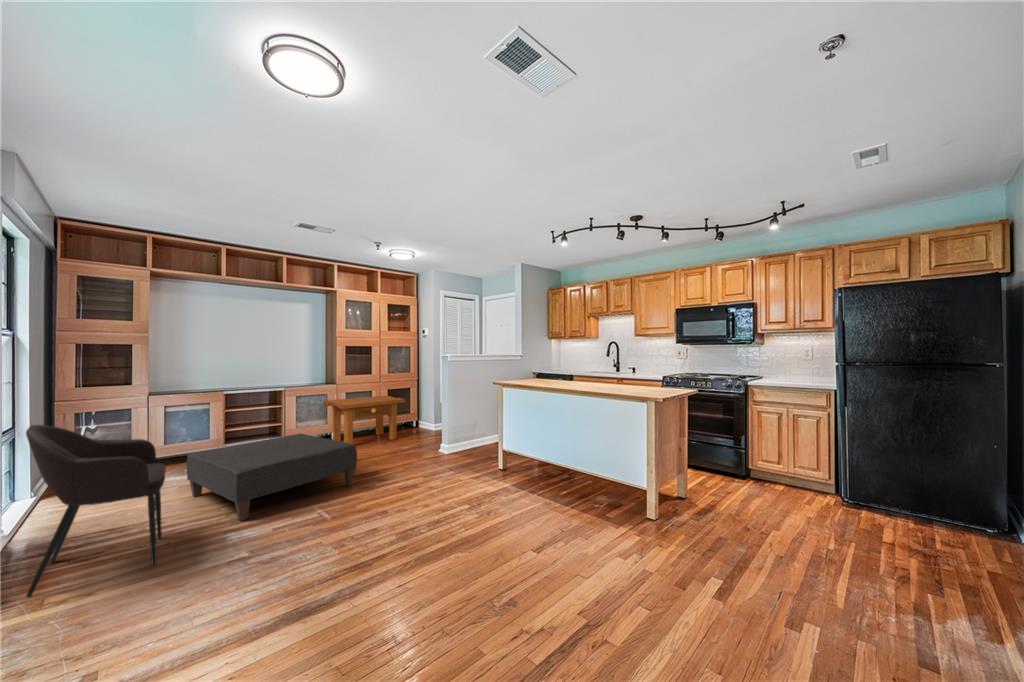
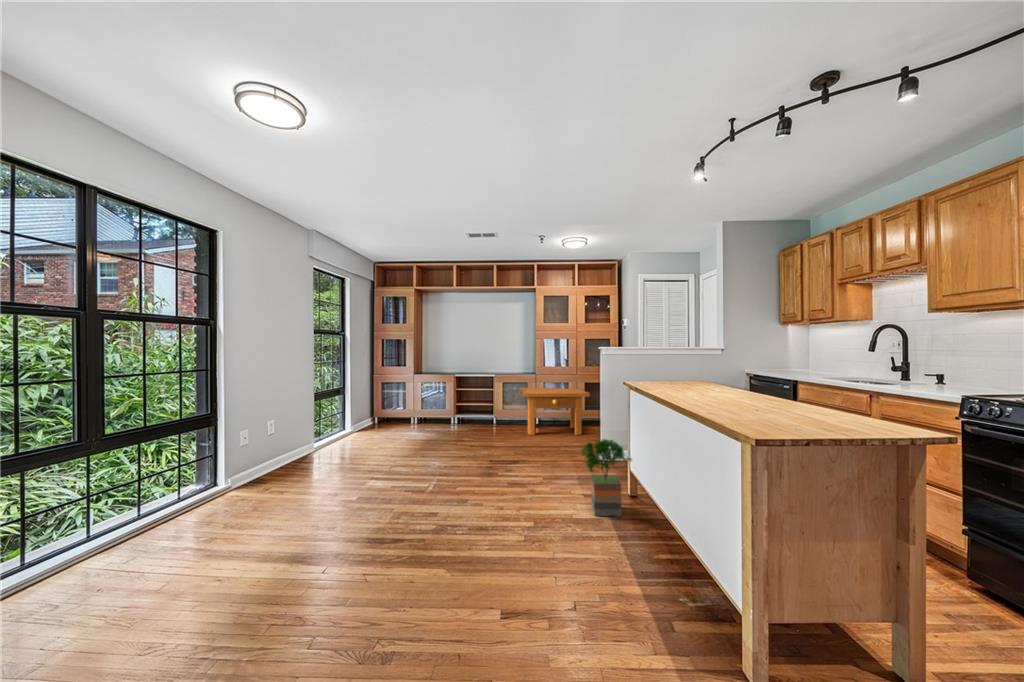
armchair: present [26,425,166,597] -> none [243,382,332,491]
potted tree: none [481,430,520,491] -> present [581,439,632,516]
ottoman: present [187,434,357,521] -> none [373,414,484,476]

